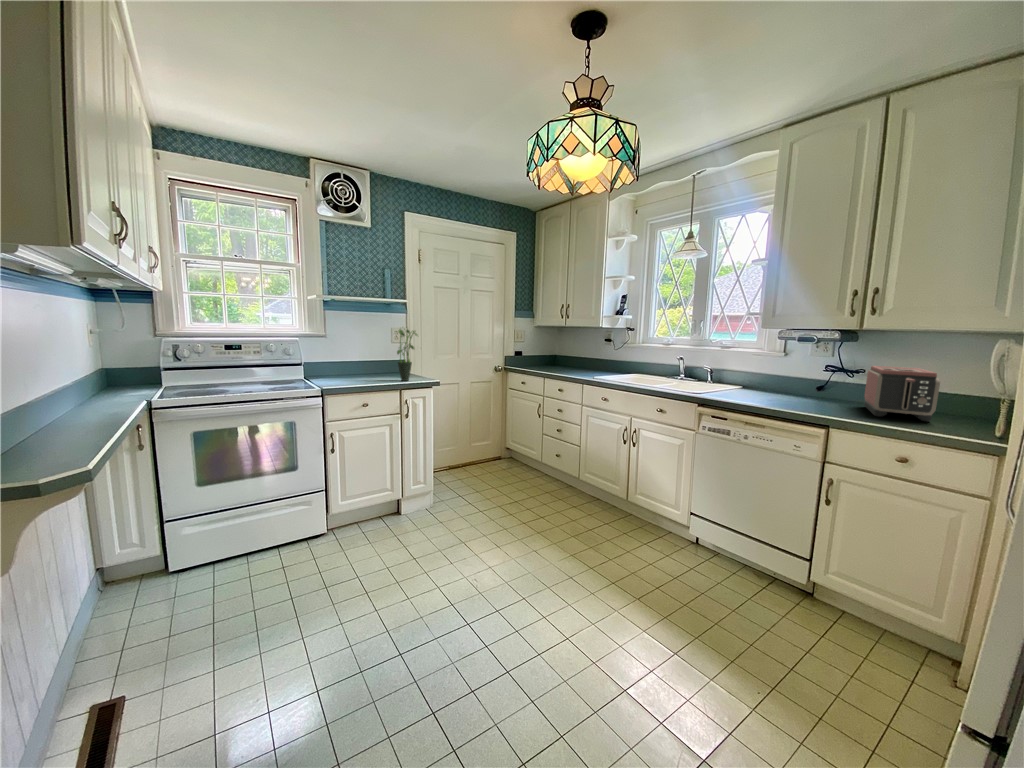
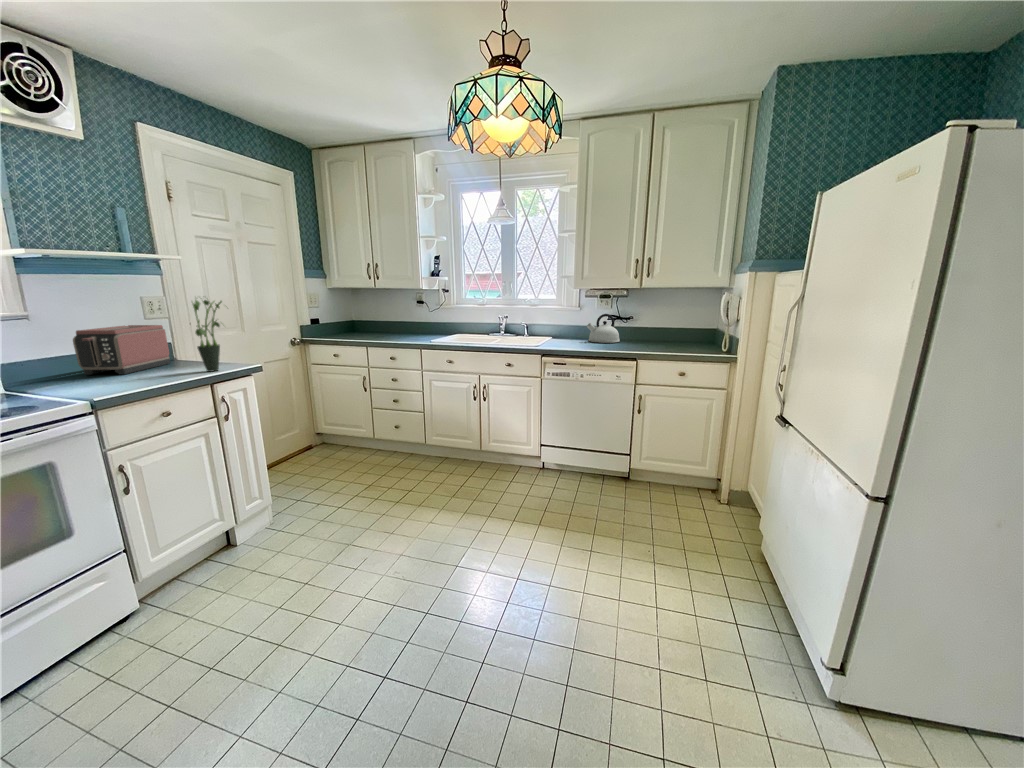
kettle: none [780,363,833,402] -> present [587,314,620,343]
toaster: present [864,366,940,422] -> present [73,325,170,375]

